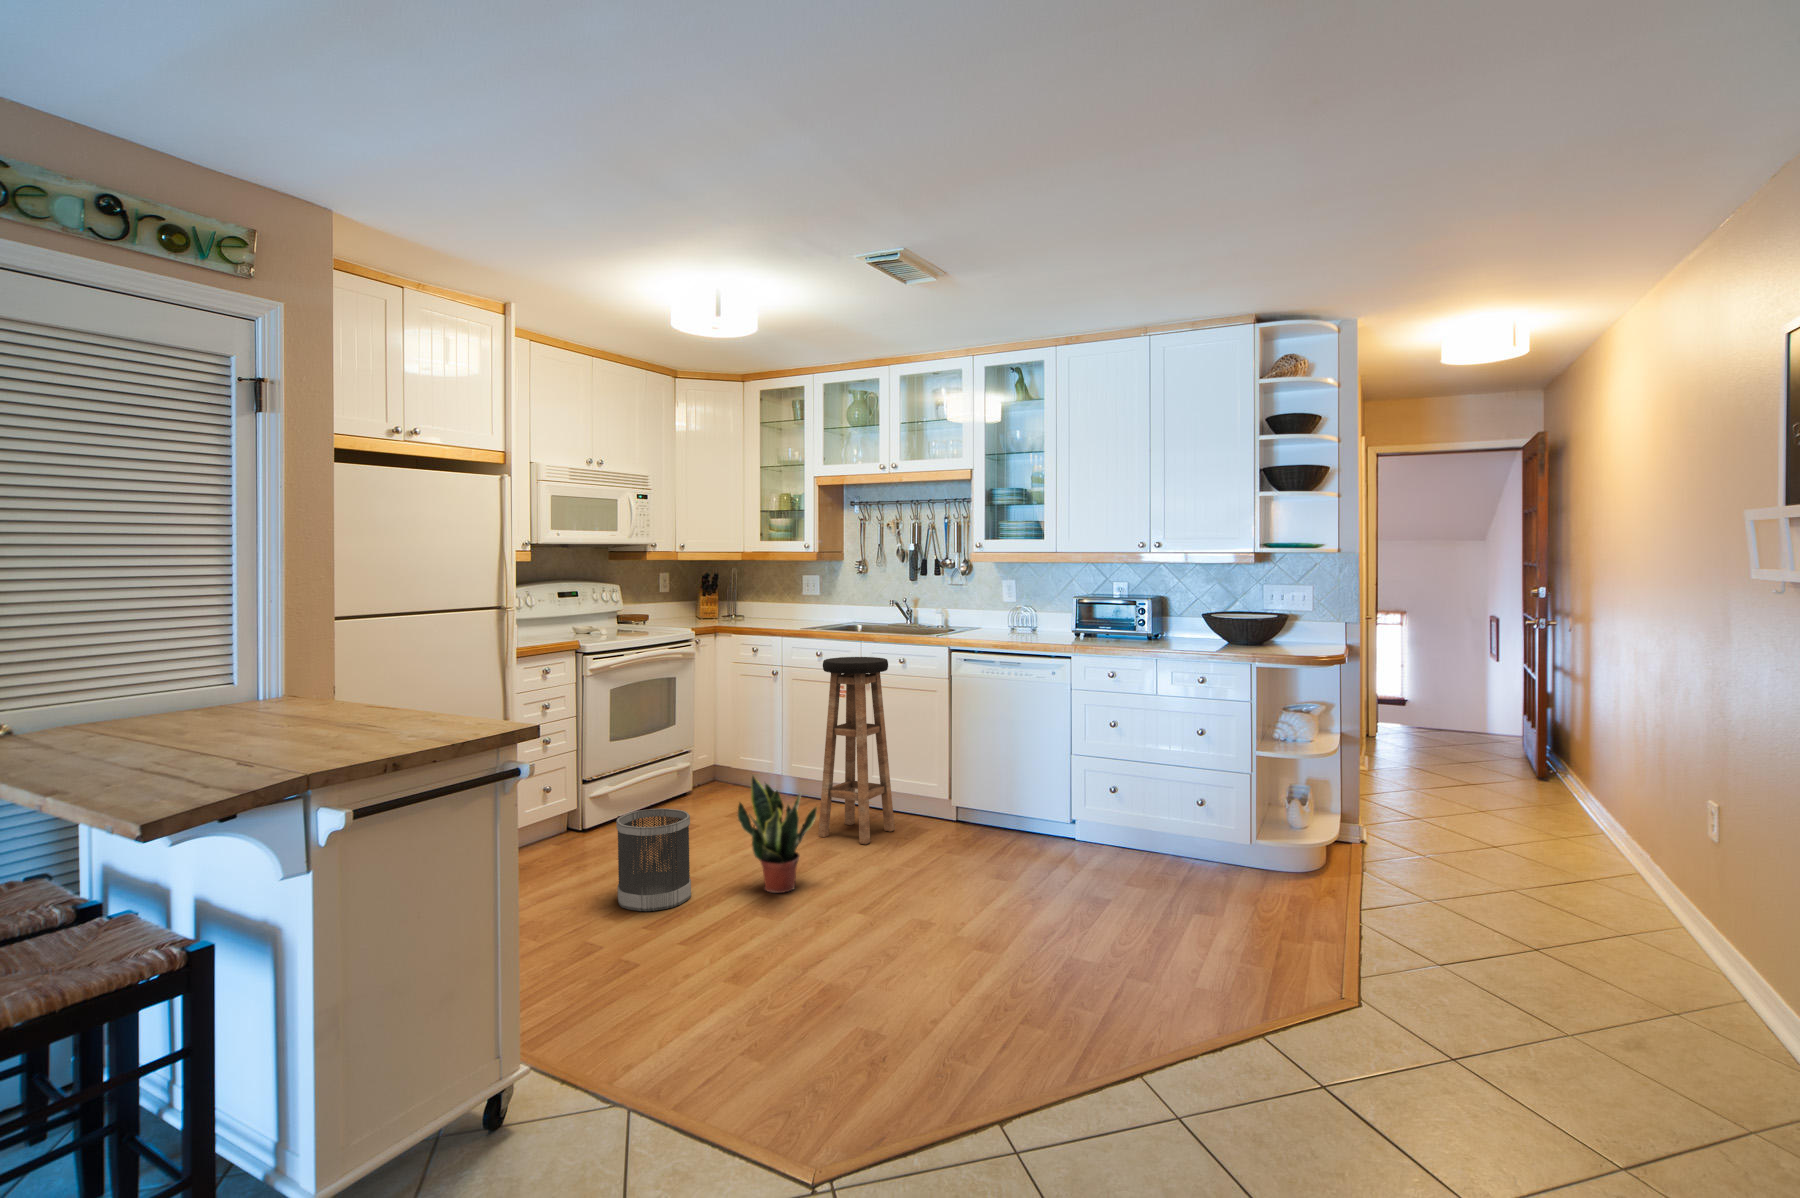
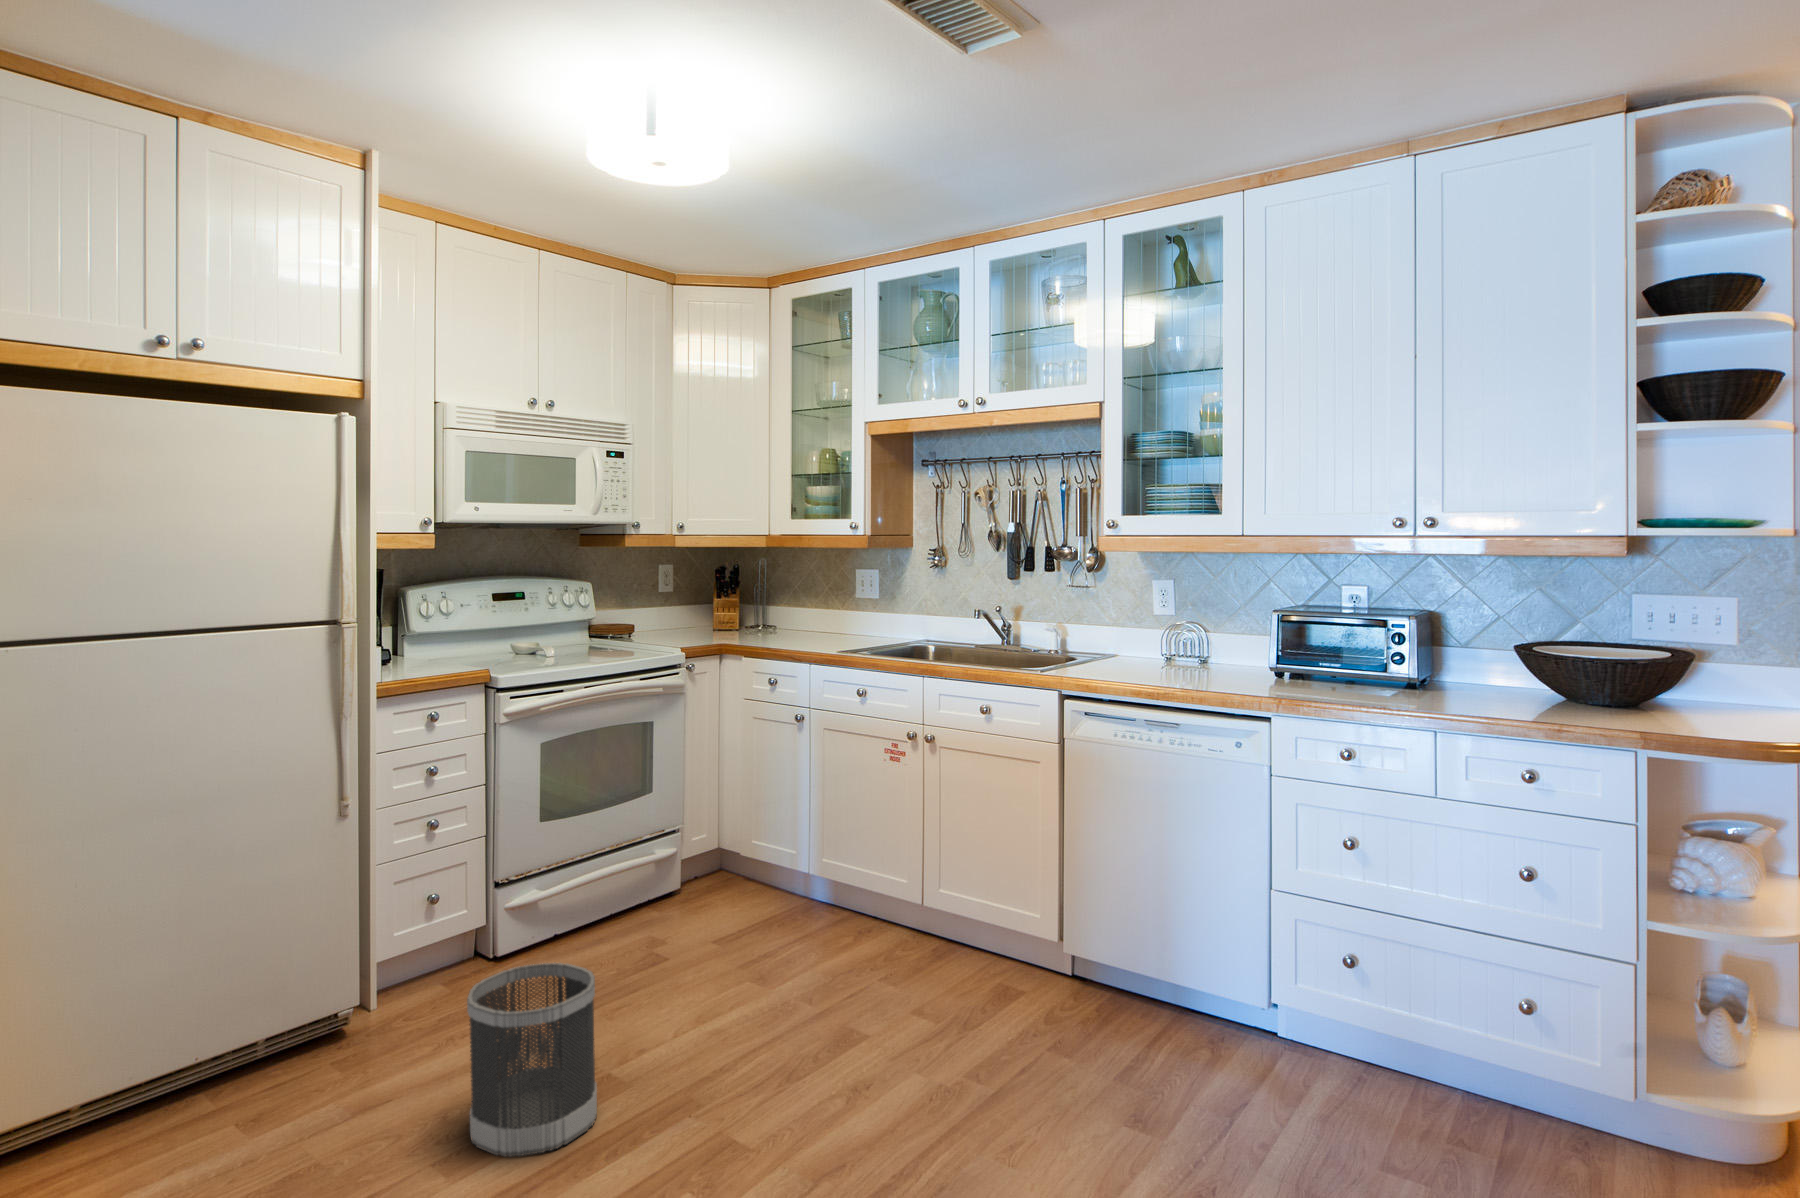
bar stool: present [818,657,895,844] -> none [846,702,970,1013]
potted plant: present [738,776,817,893] -> none [677,918,815,1125]

